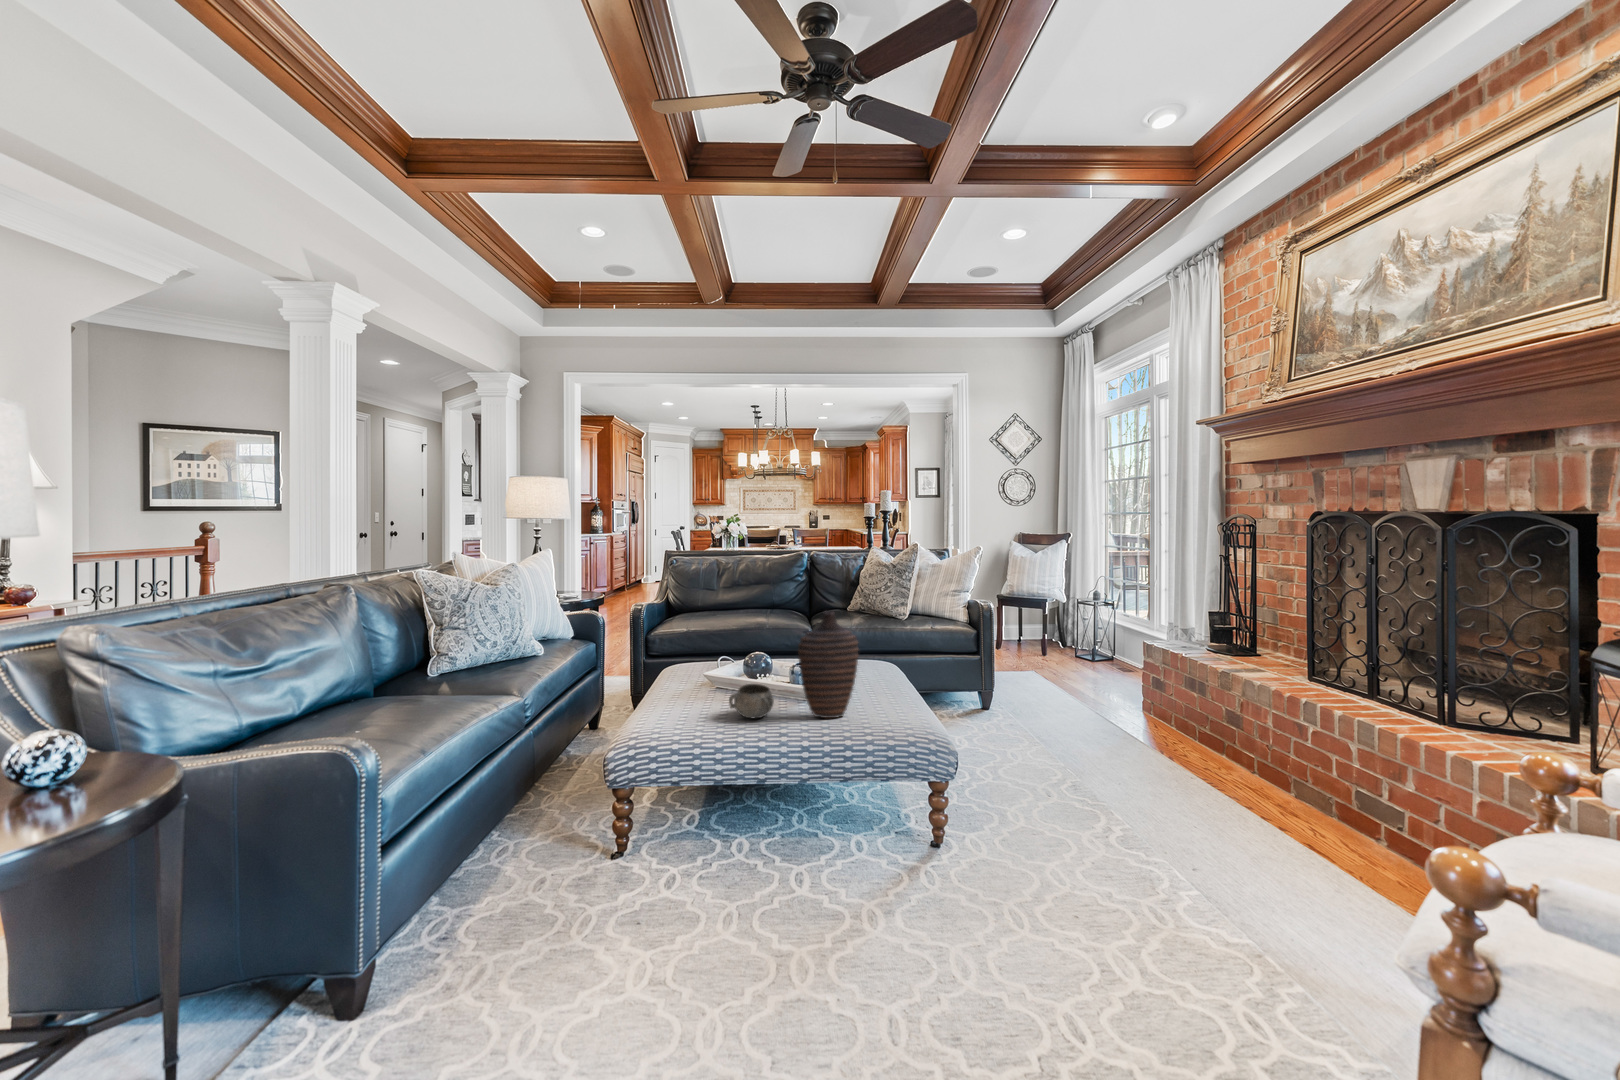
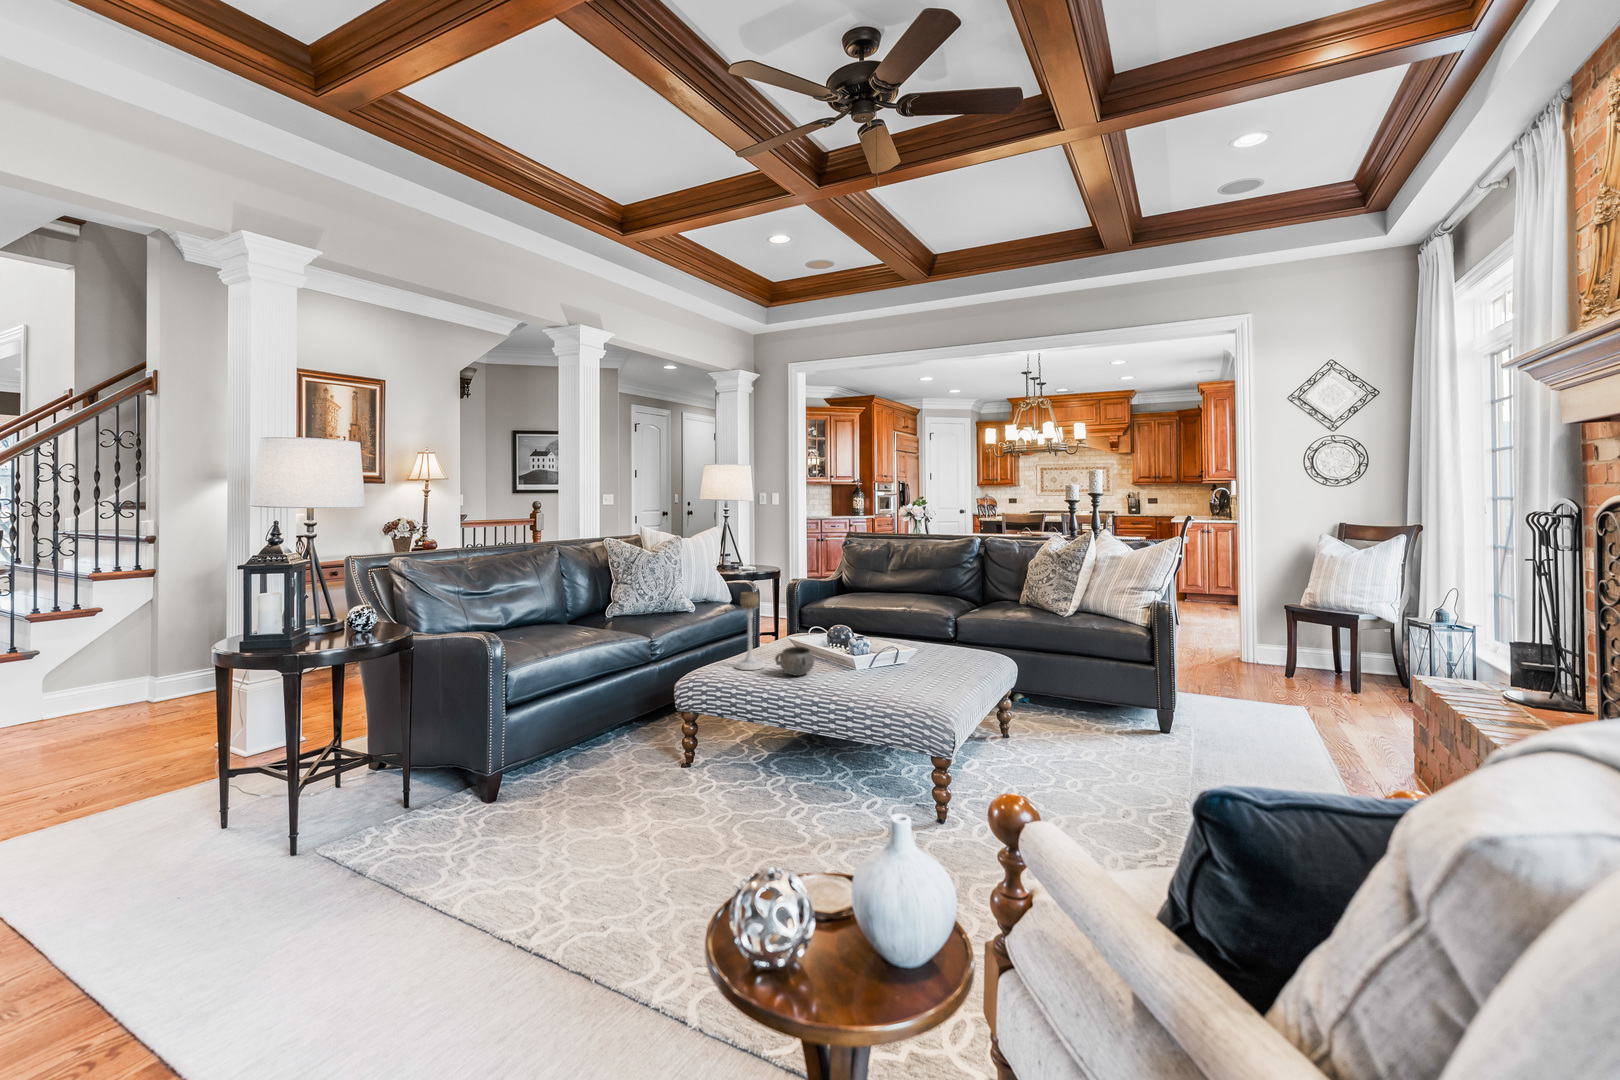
decorative vase: present [798,611,858,718] -> none [827,587,883,683]
candle holder: none [667,624,704,719] -> present [735,592,765,670]

